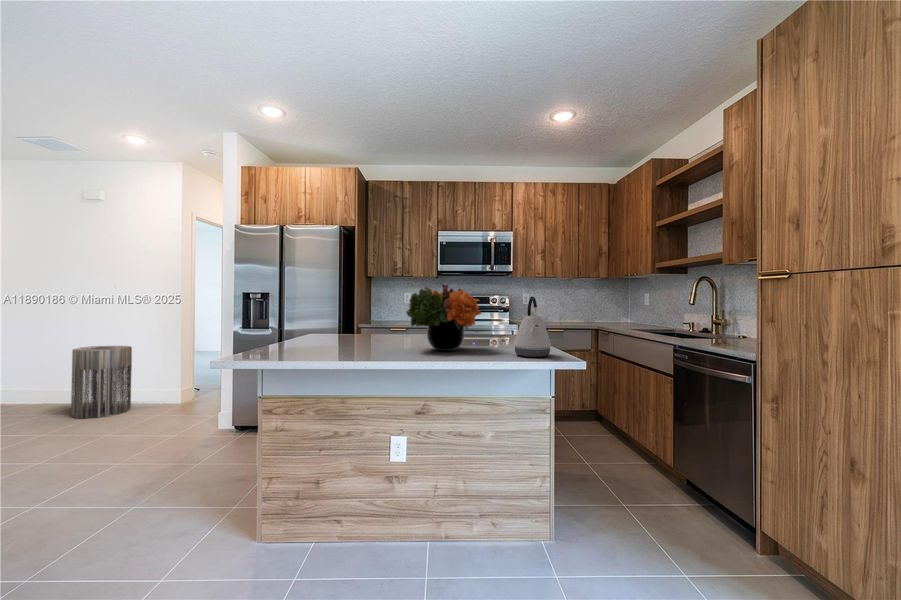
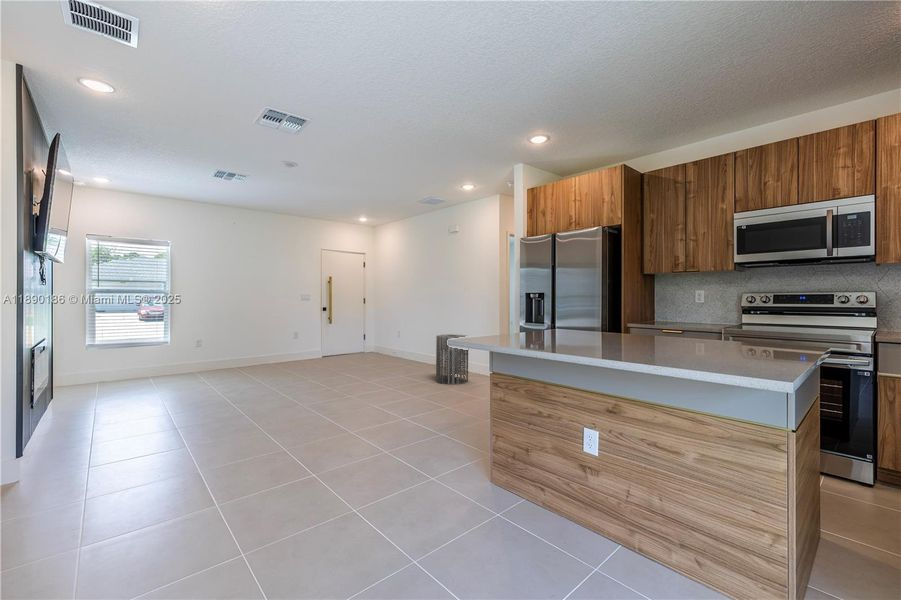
flower arrangement: present [406,284,481,351] -> none [593,276,685,348]
kettle: present [514,296,551,357] -> none [707,285,764,362]

